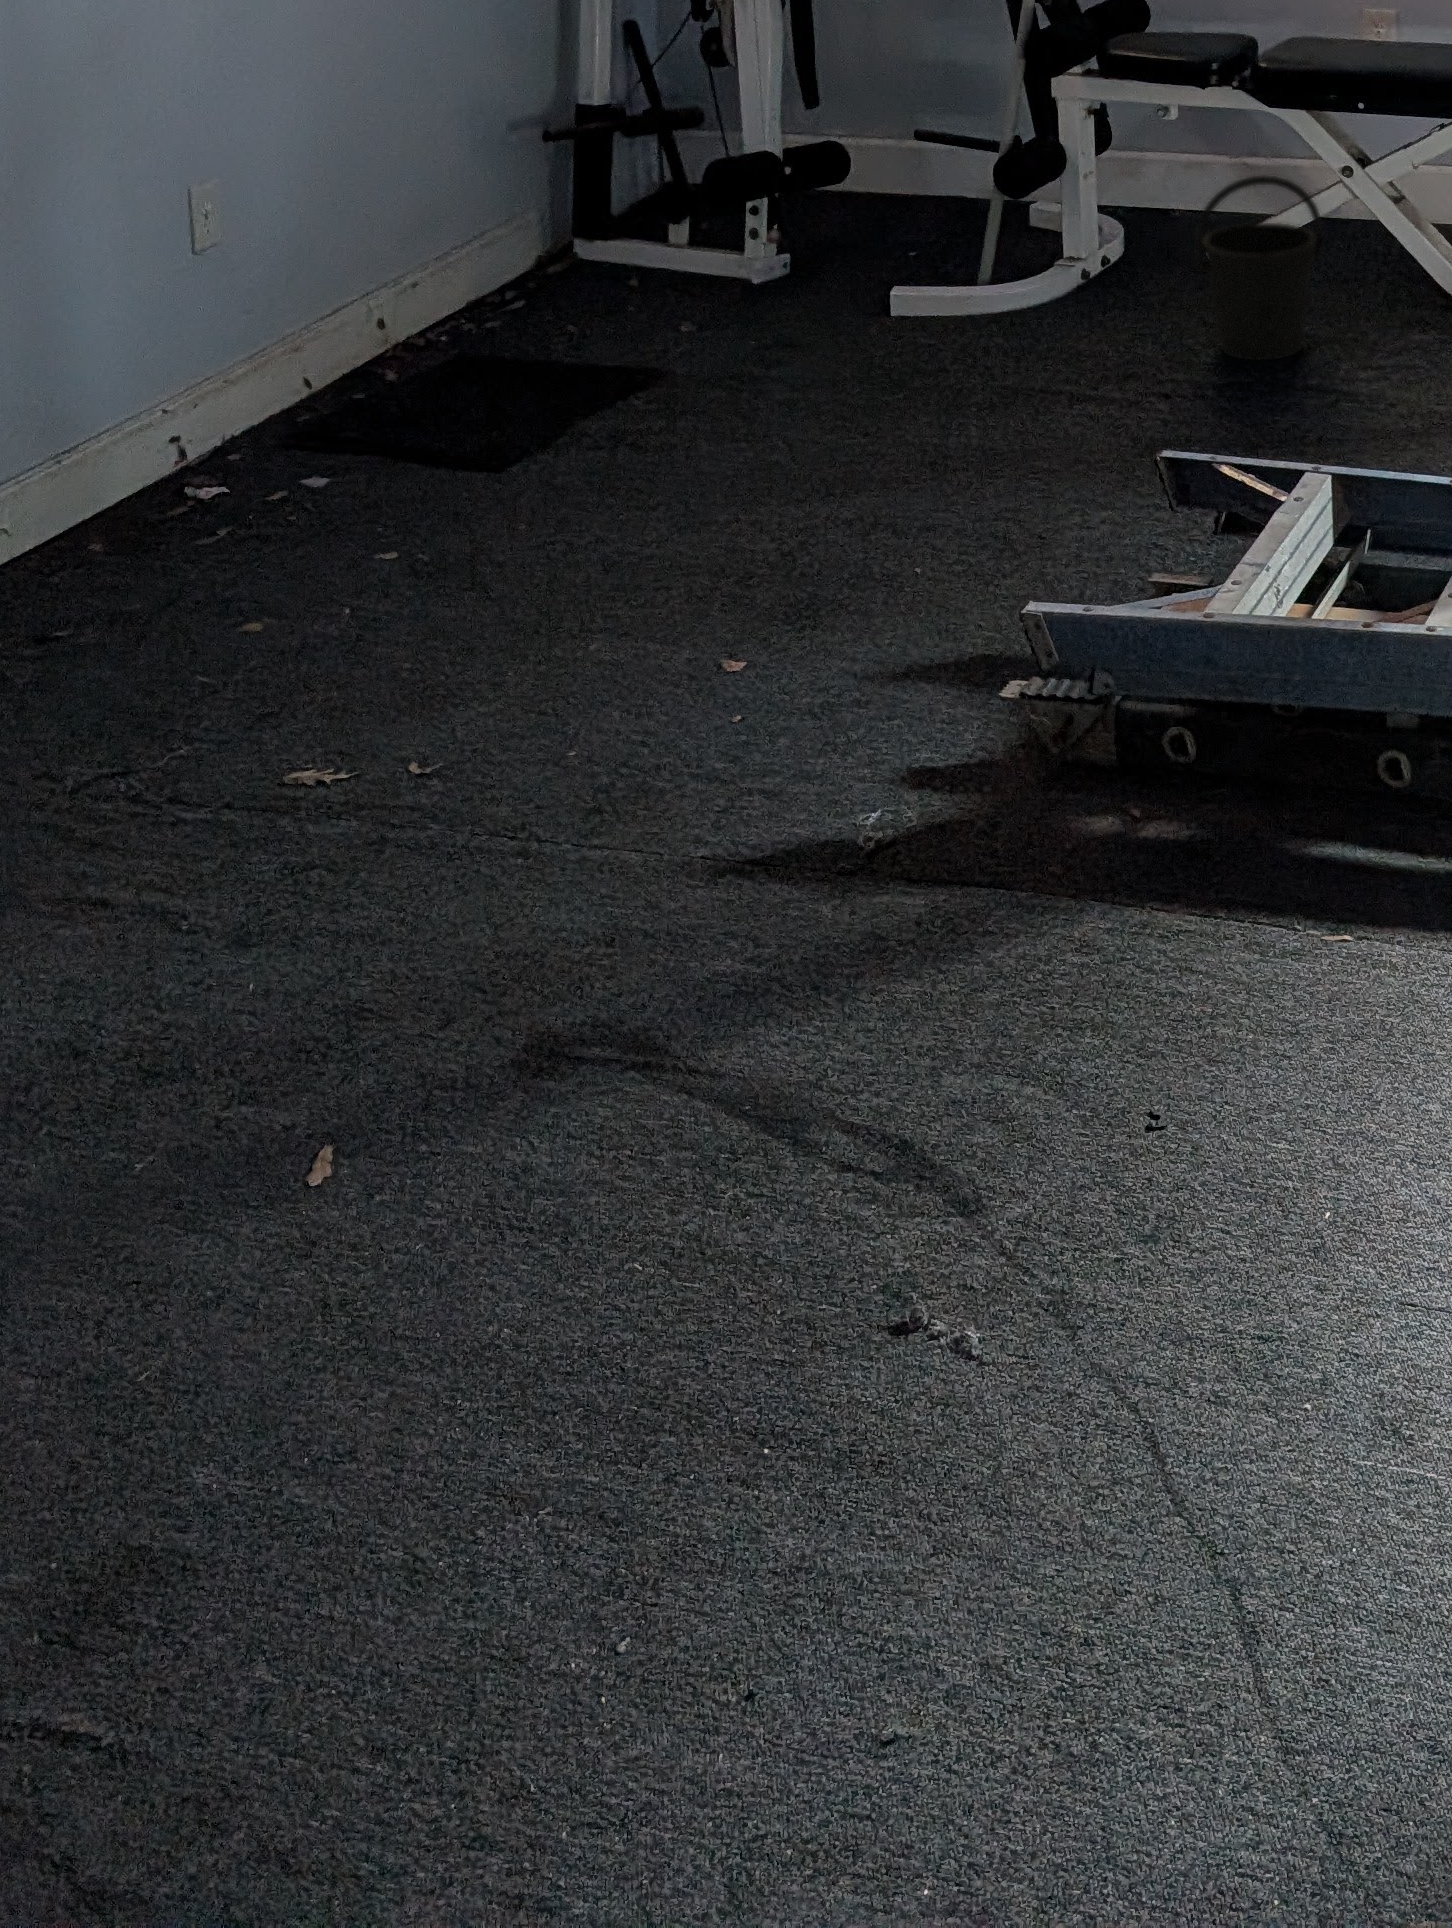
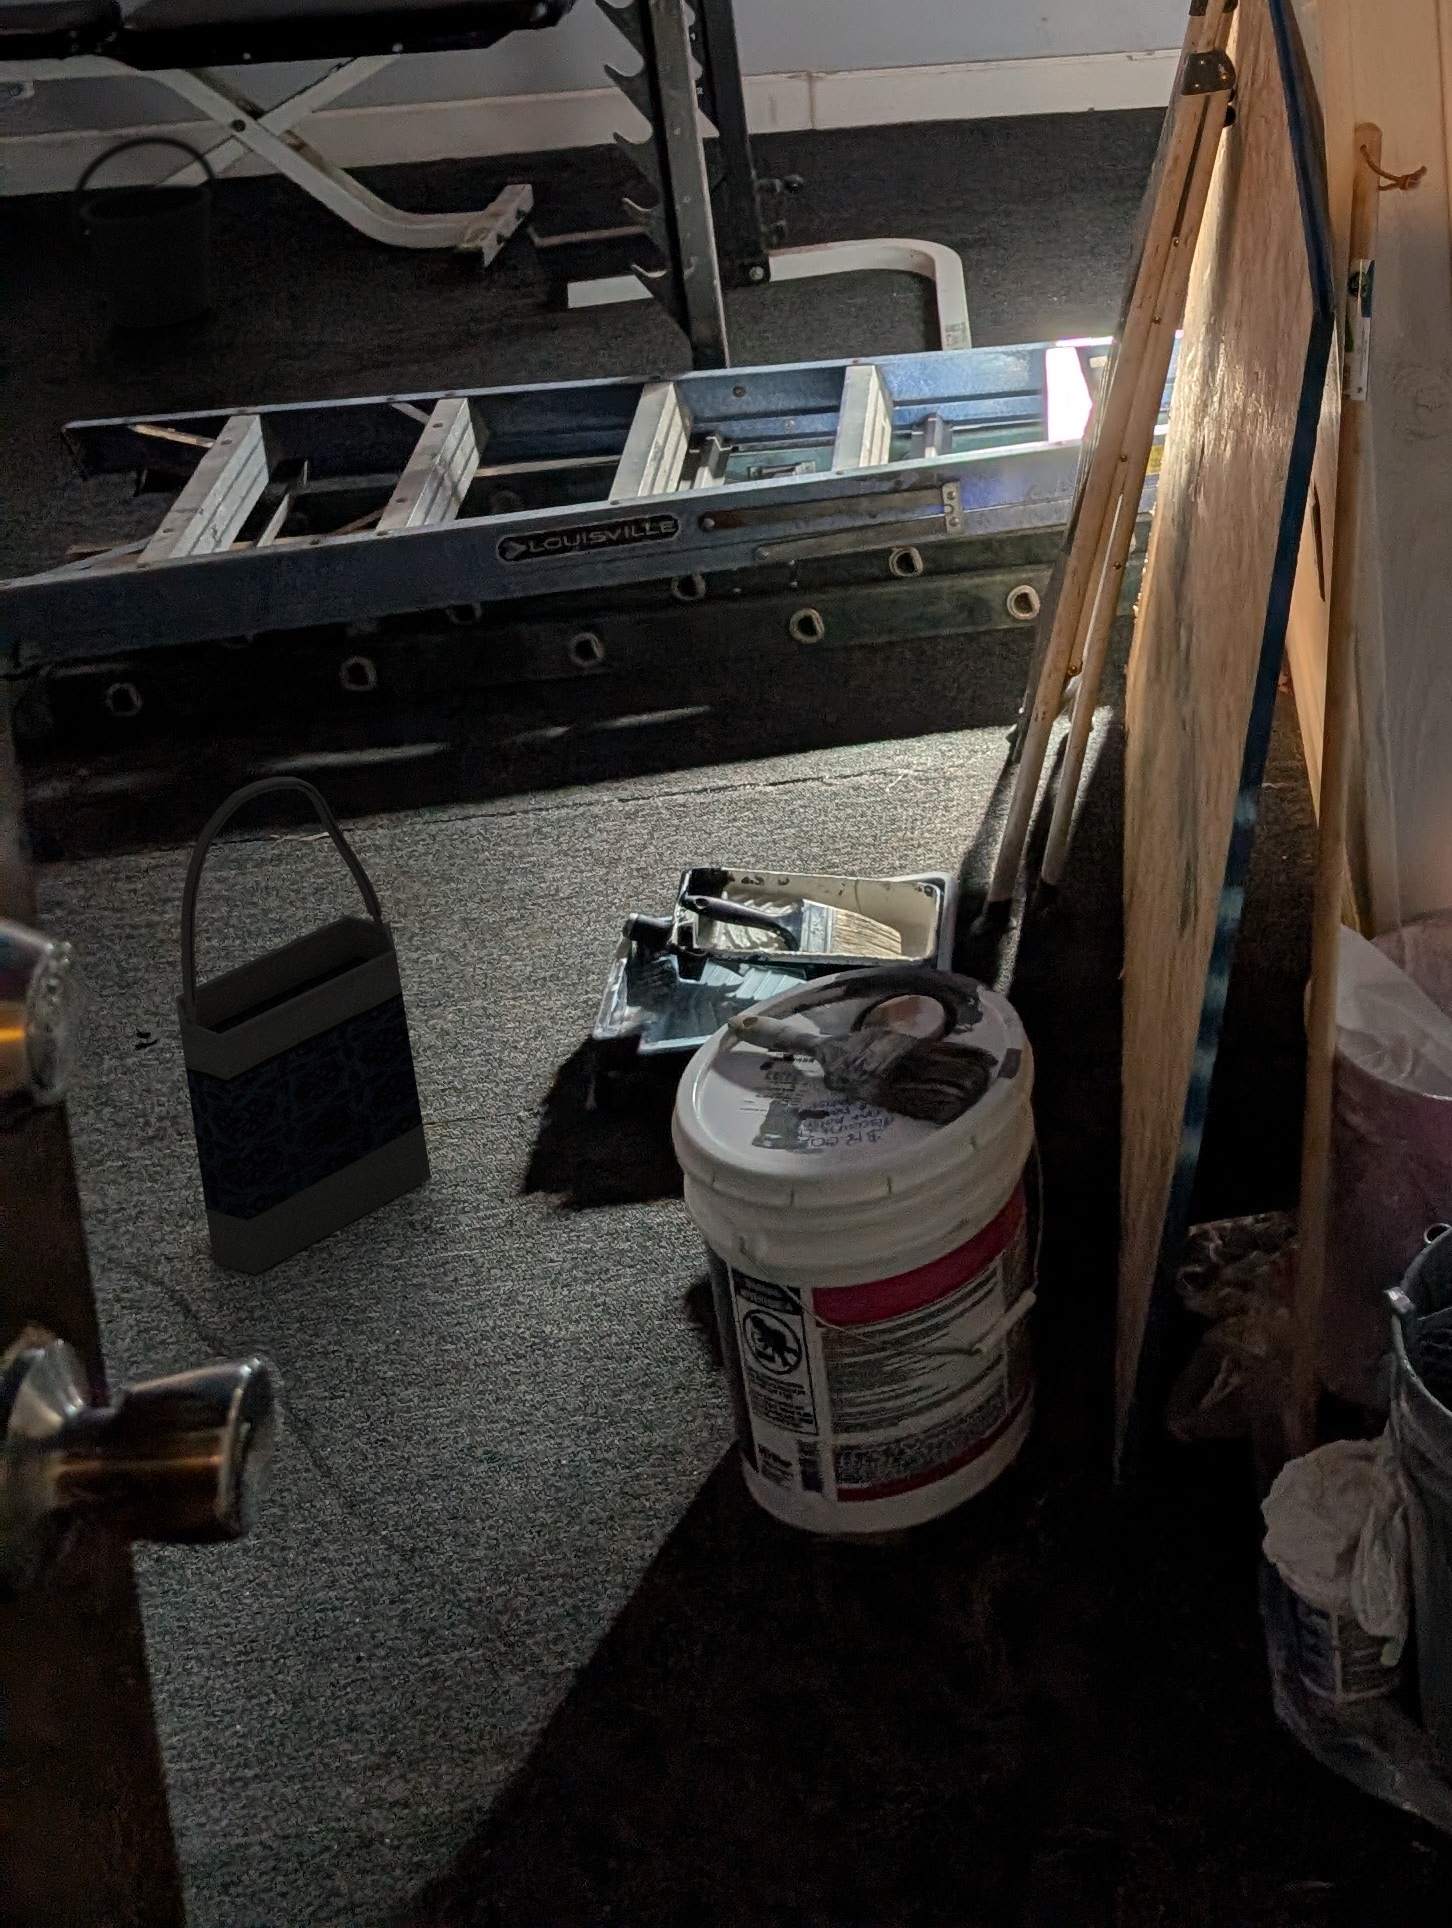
bag: none [1185,895,1407,1415] -> present [176,777,431,1275]

